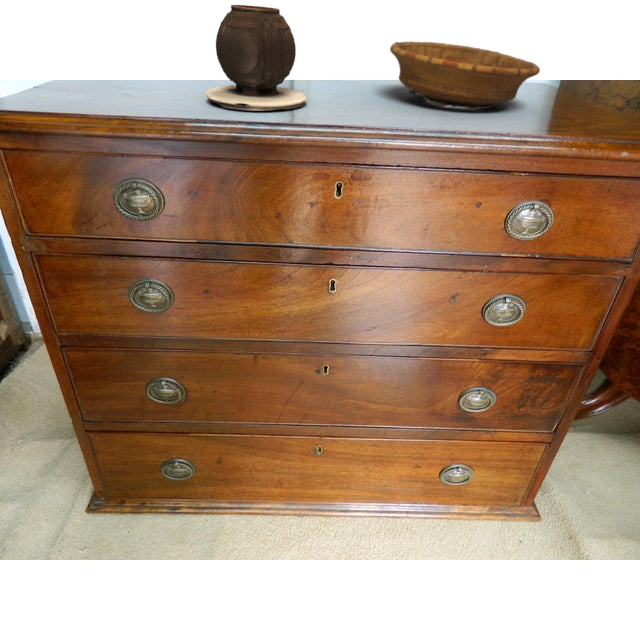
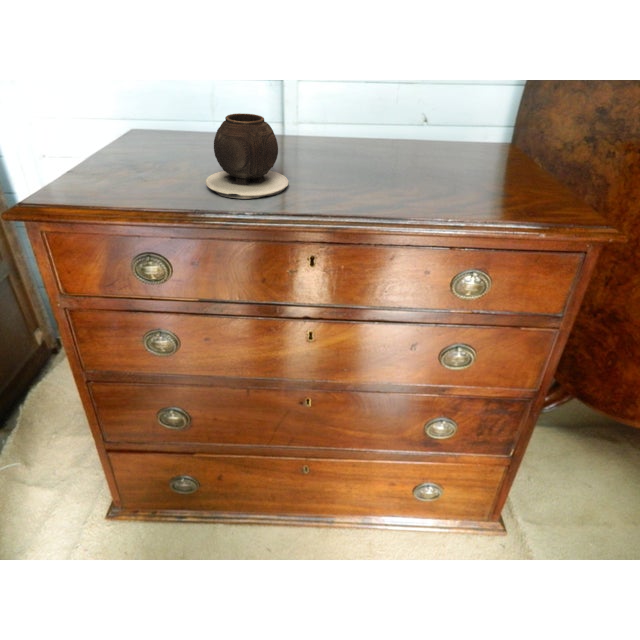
decorative bowl: present [390,41,540,109] -> none [358,127,482,189]

